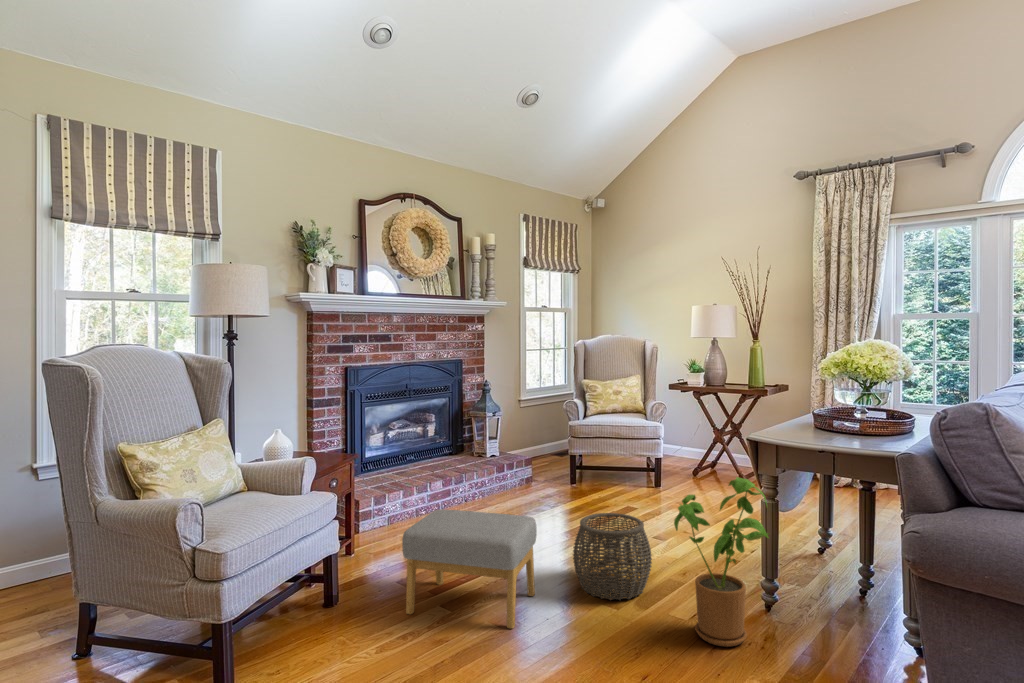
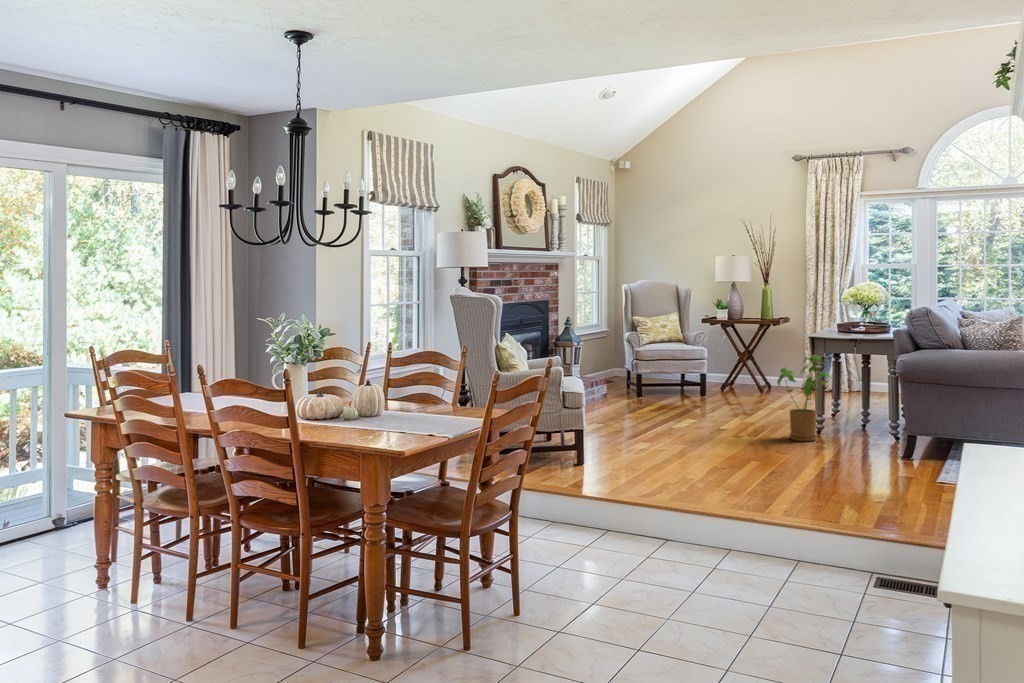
footstool: present [402,510,537,628] -> none [625,389,699,444]
woven basket: present [573,513,652,600] -> none [706,389,754,434]

